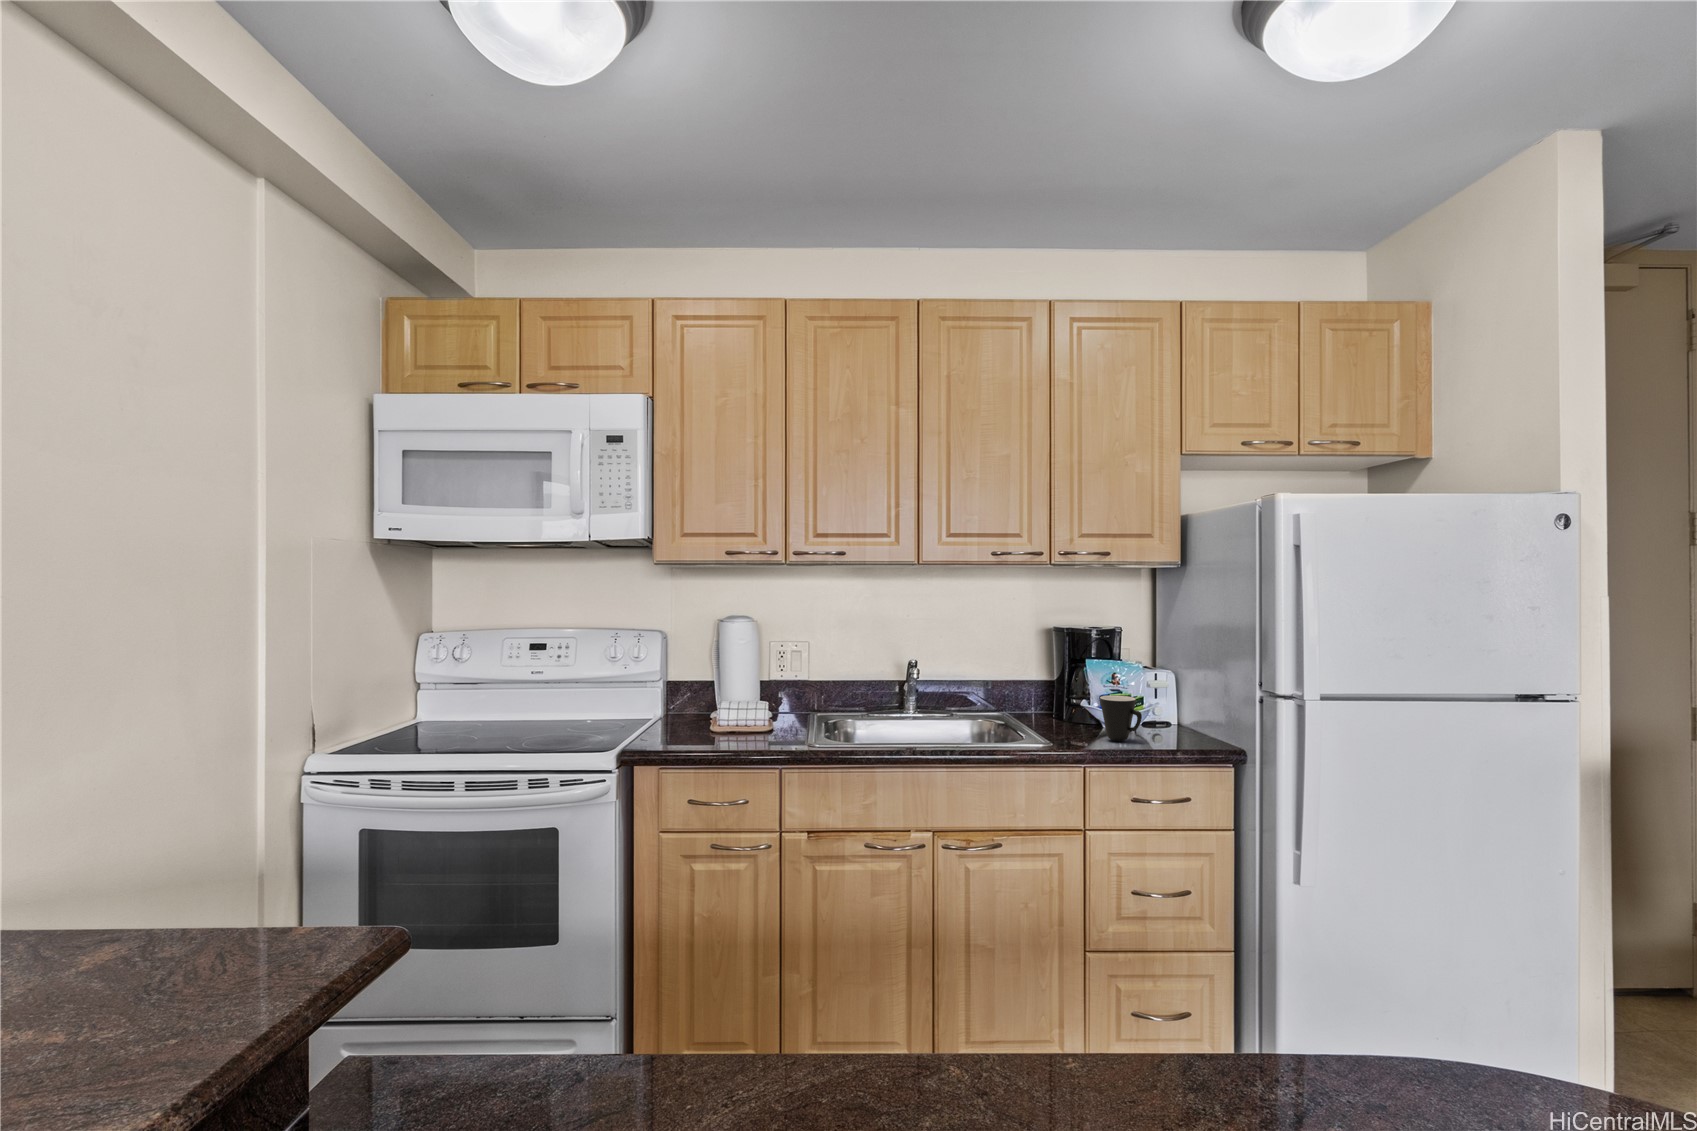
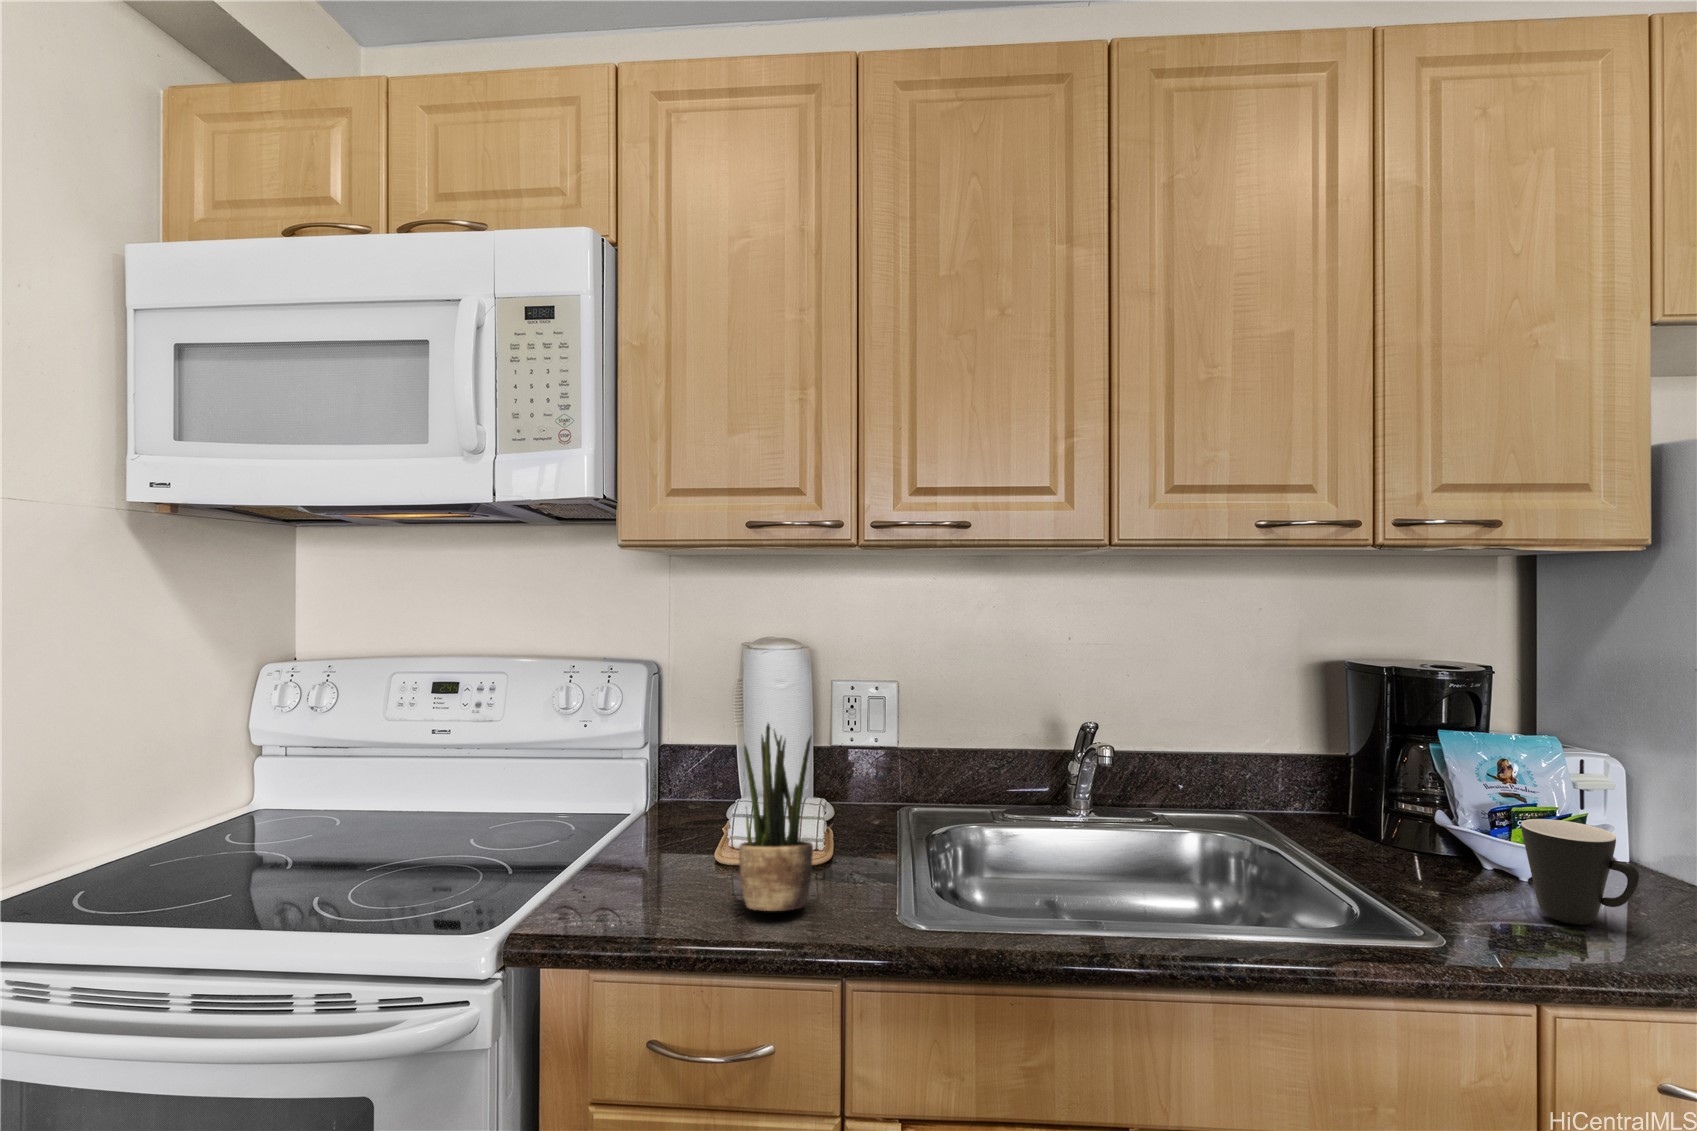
potted plant: none [729,653,765,743] -> present [739,724,813,911]

